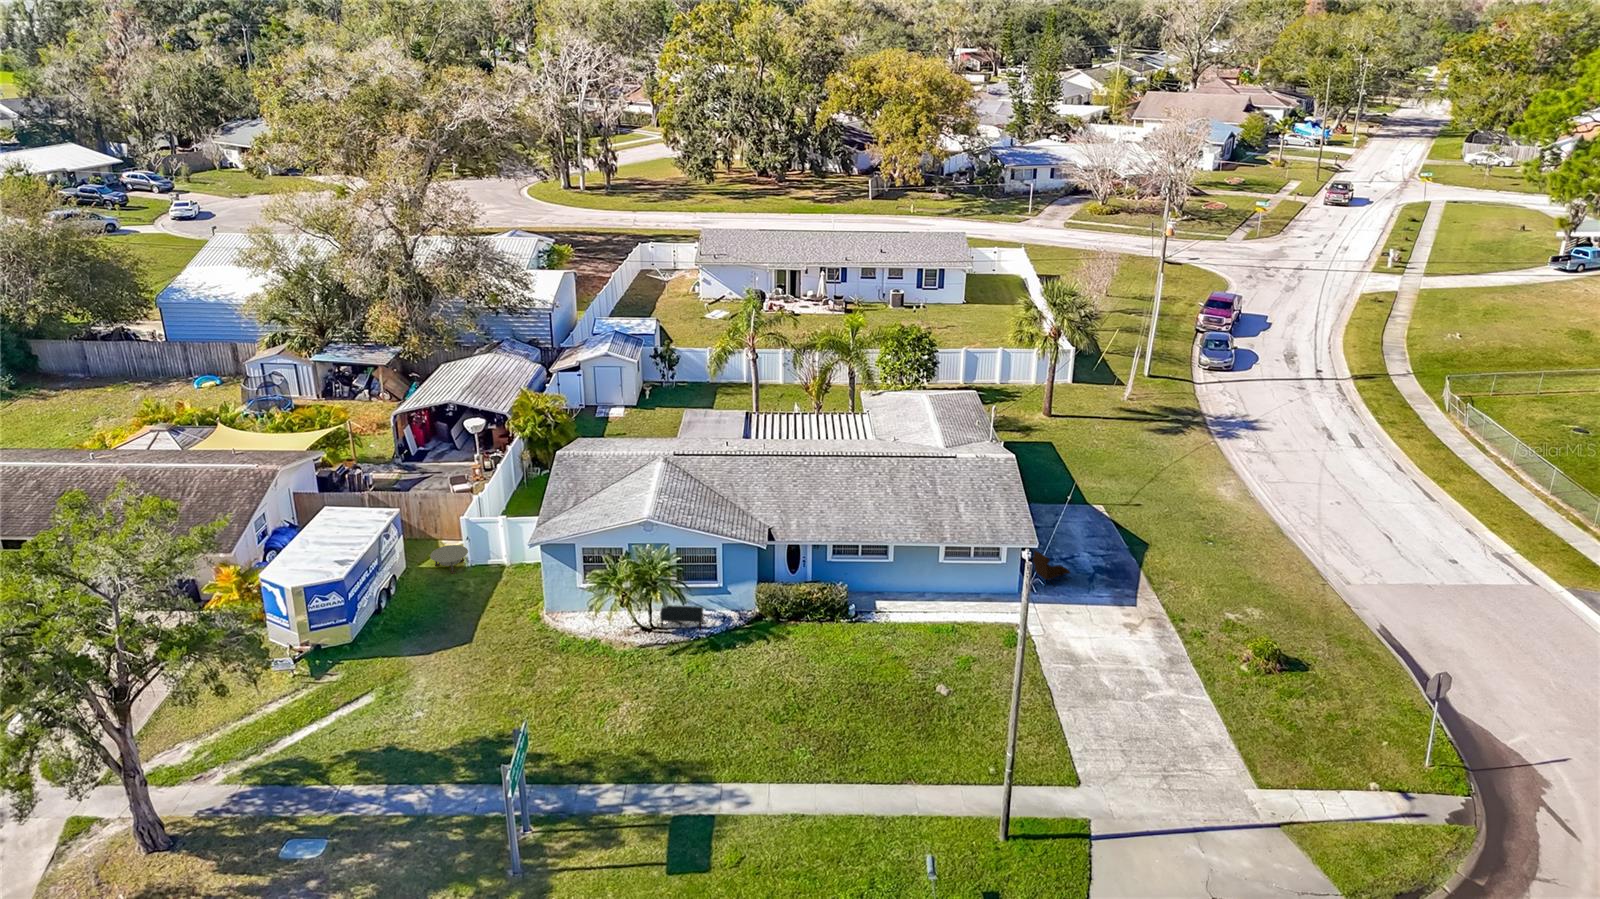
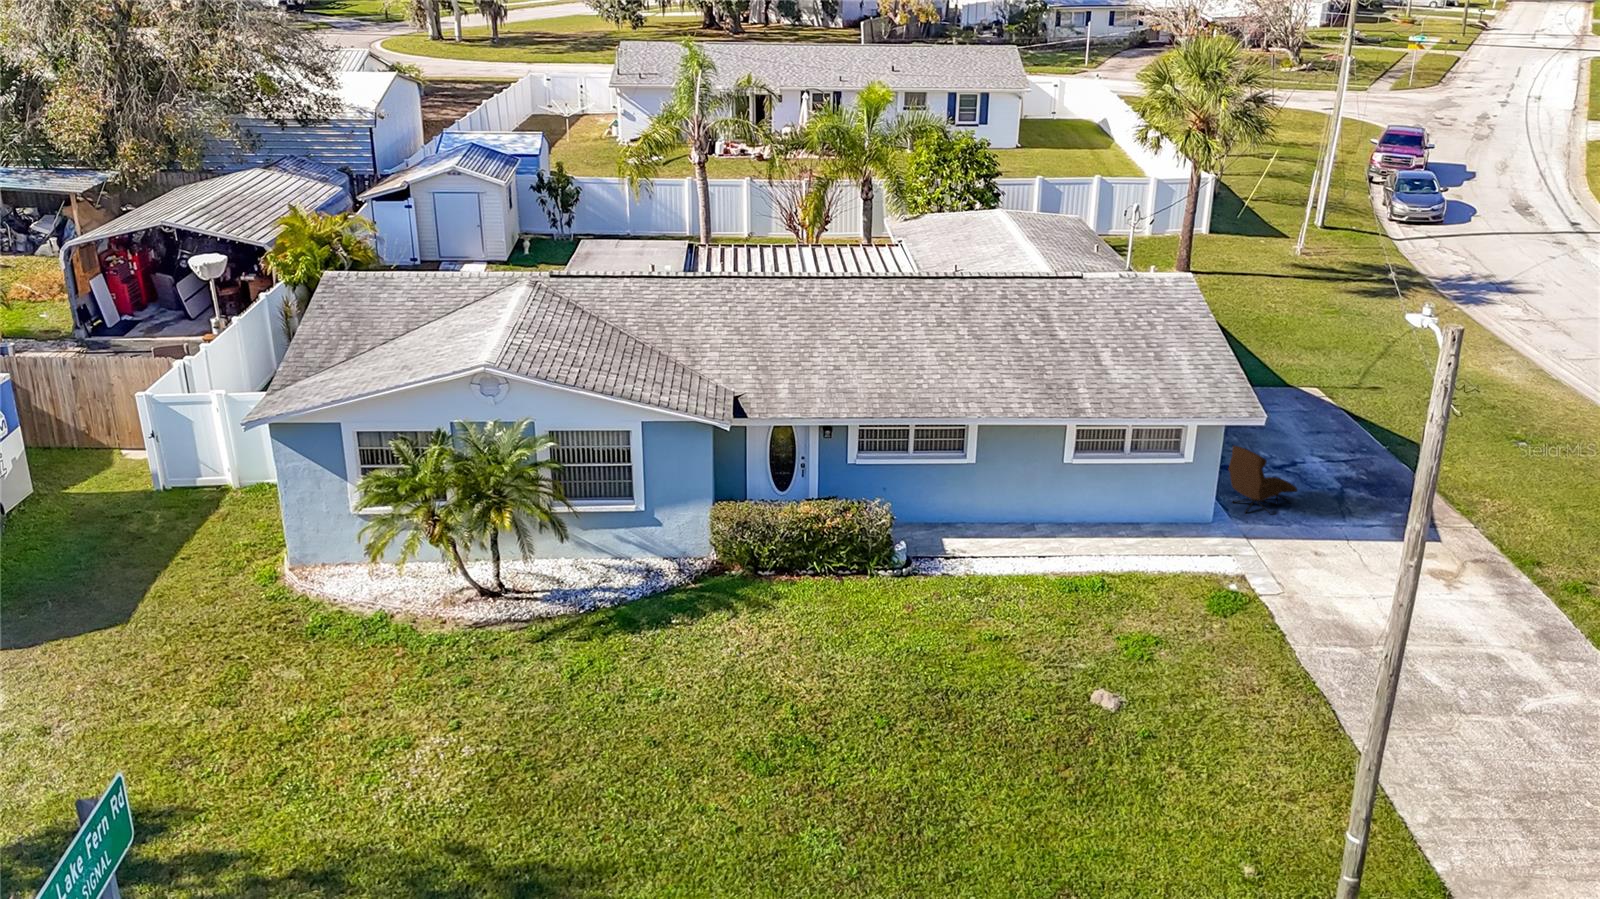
round table: present [430,545,468,574] -> none [81,450,157,501]
bench: present [660,605,703,630] -> none [517,546,606,594]

